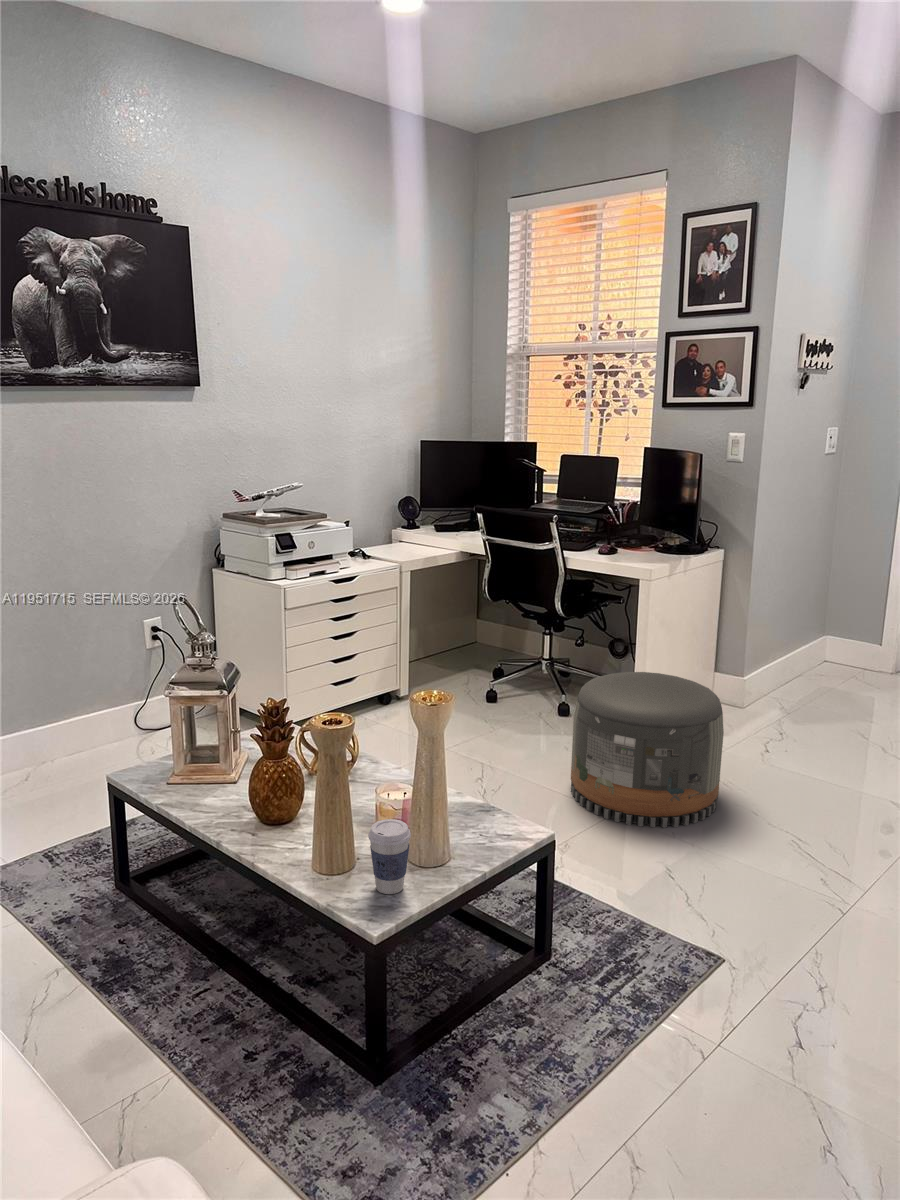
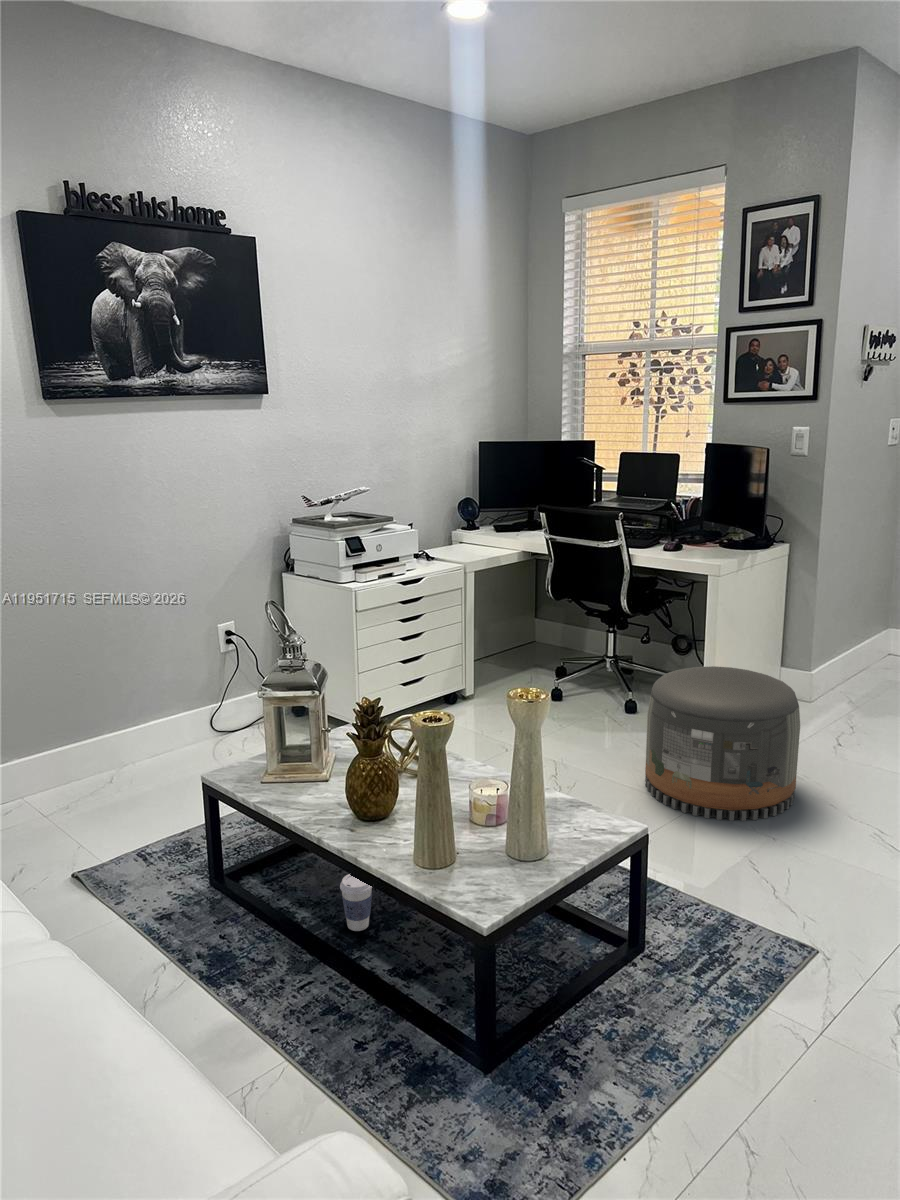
coffee cup: present [368,819,411,894] -> present [340,874,372,931]

